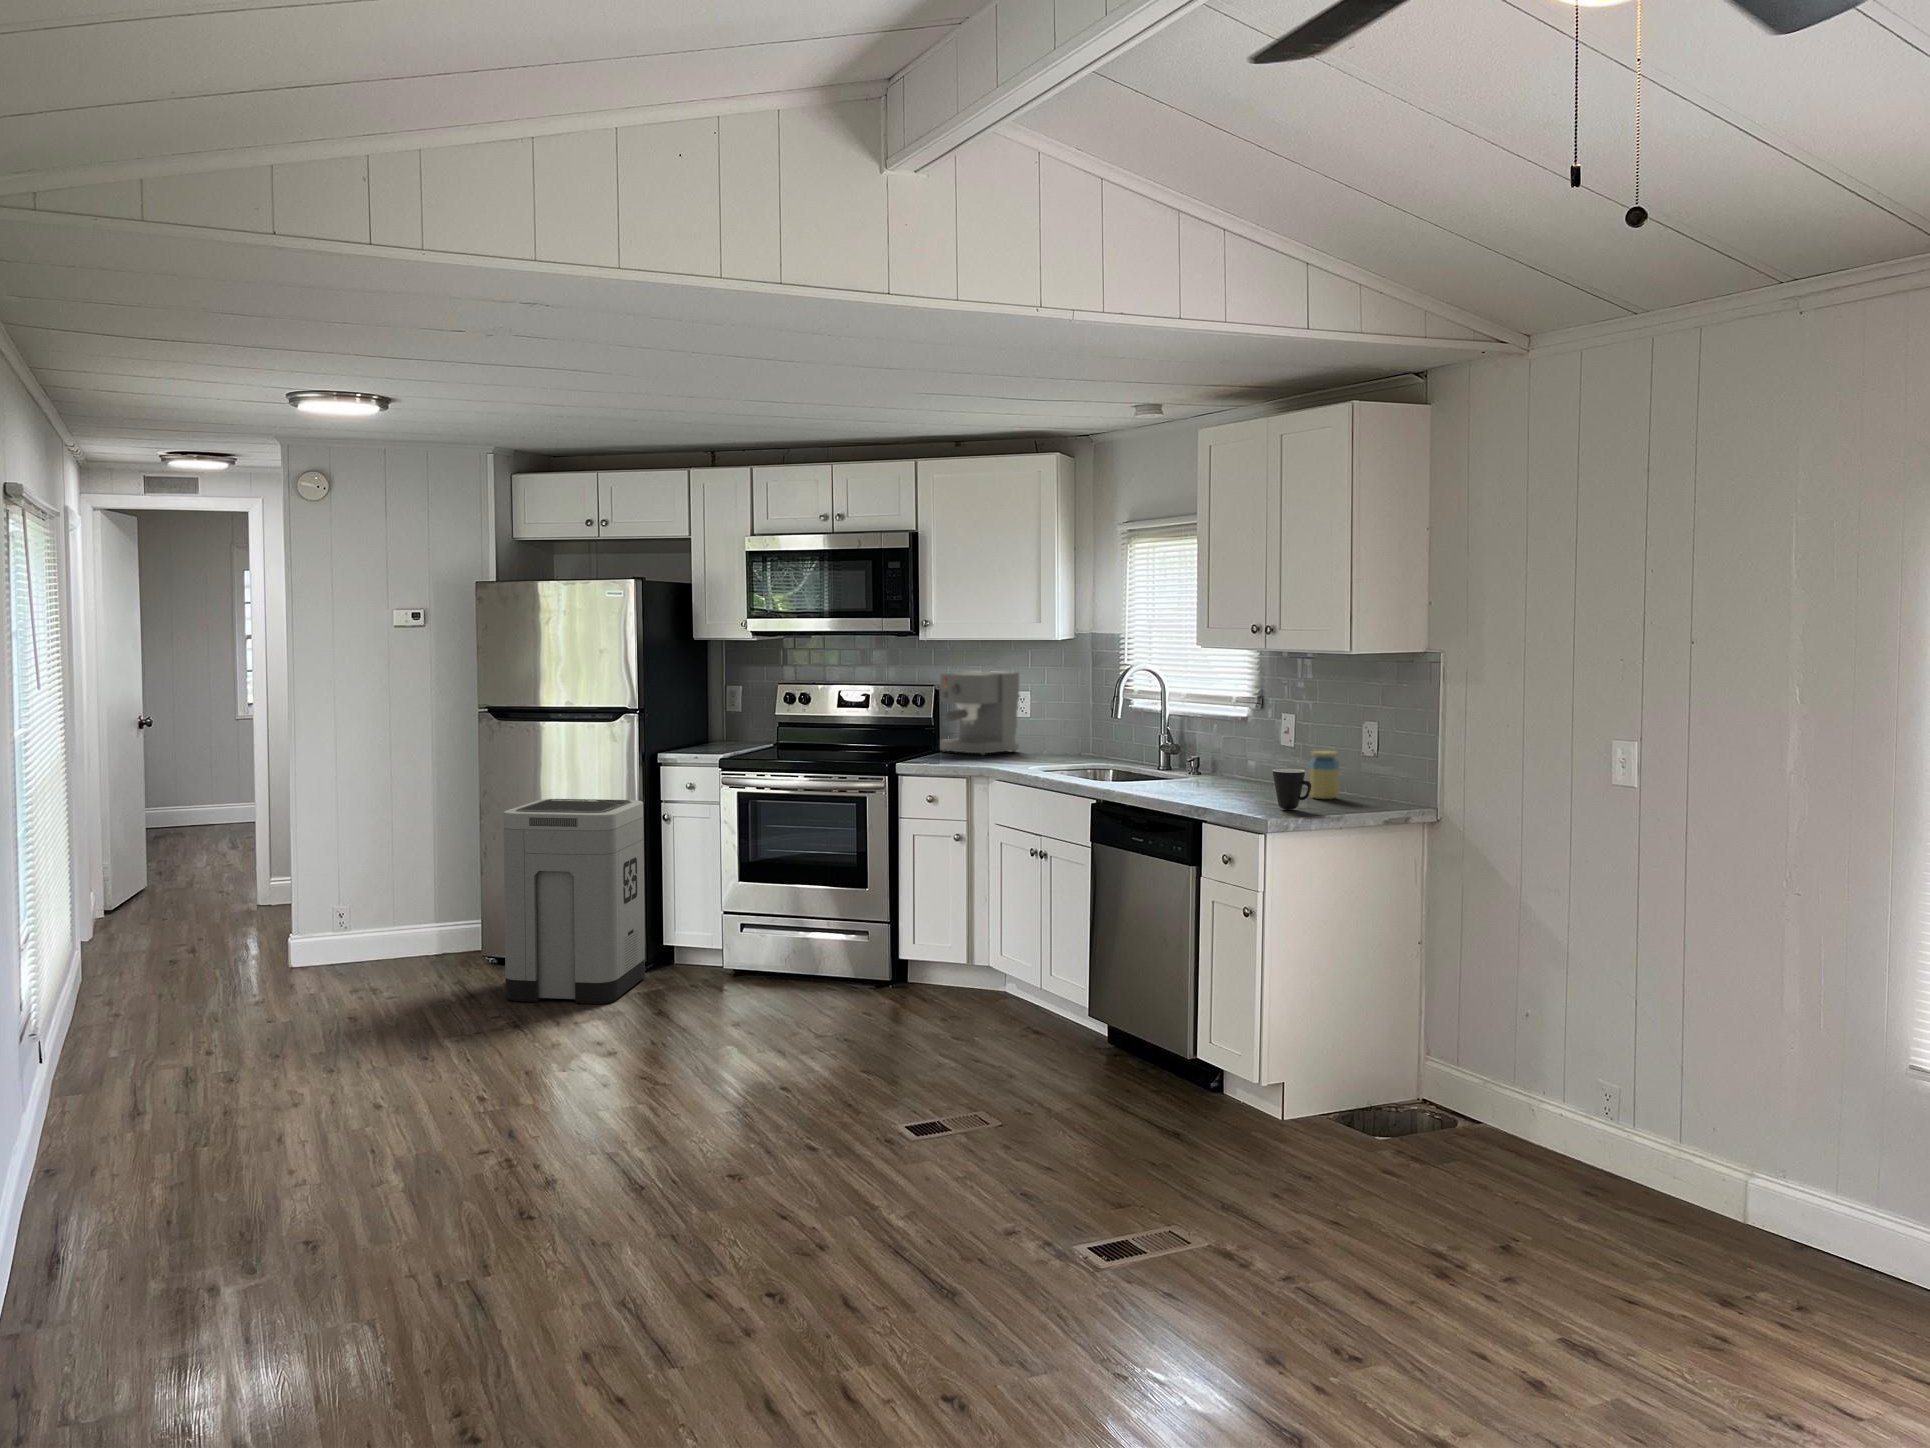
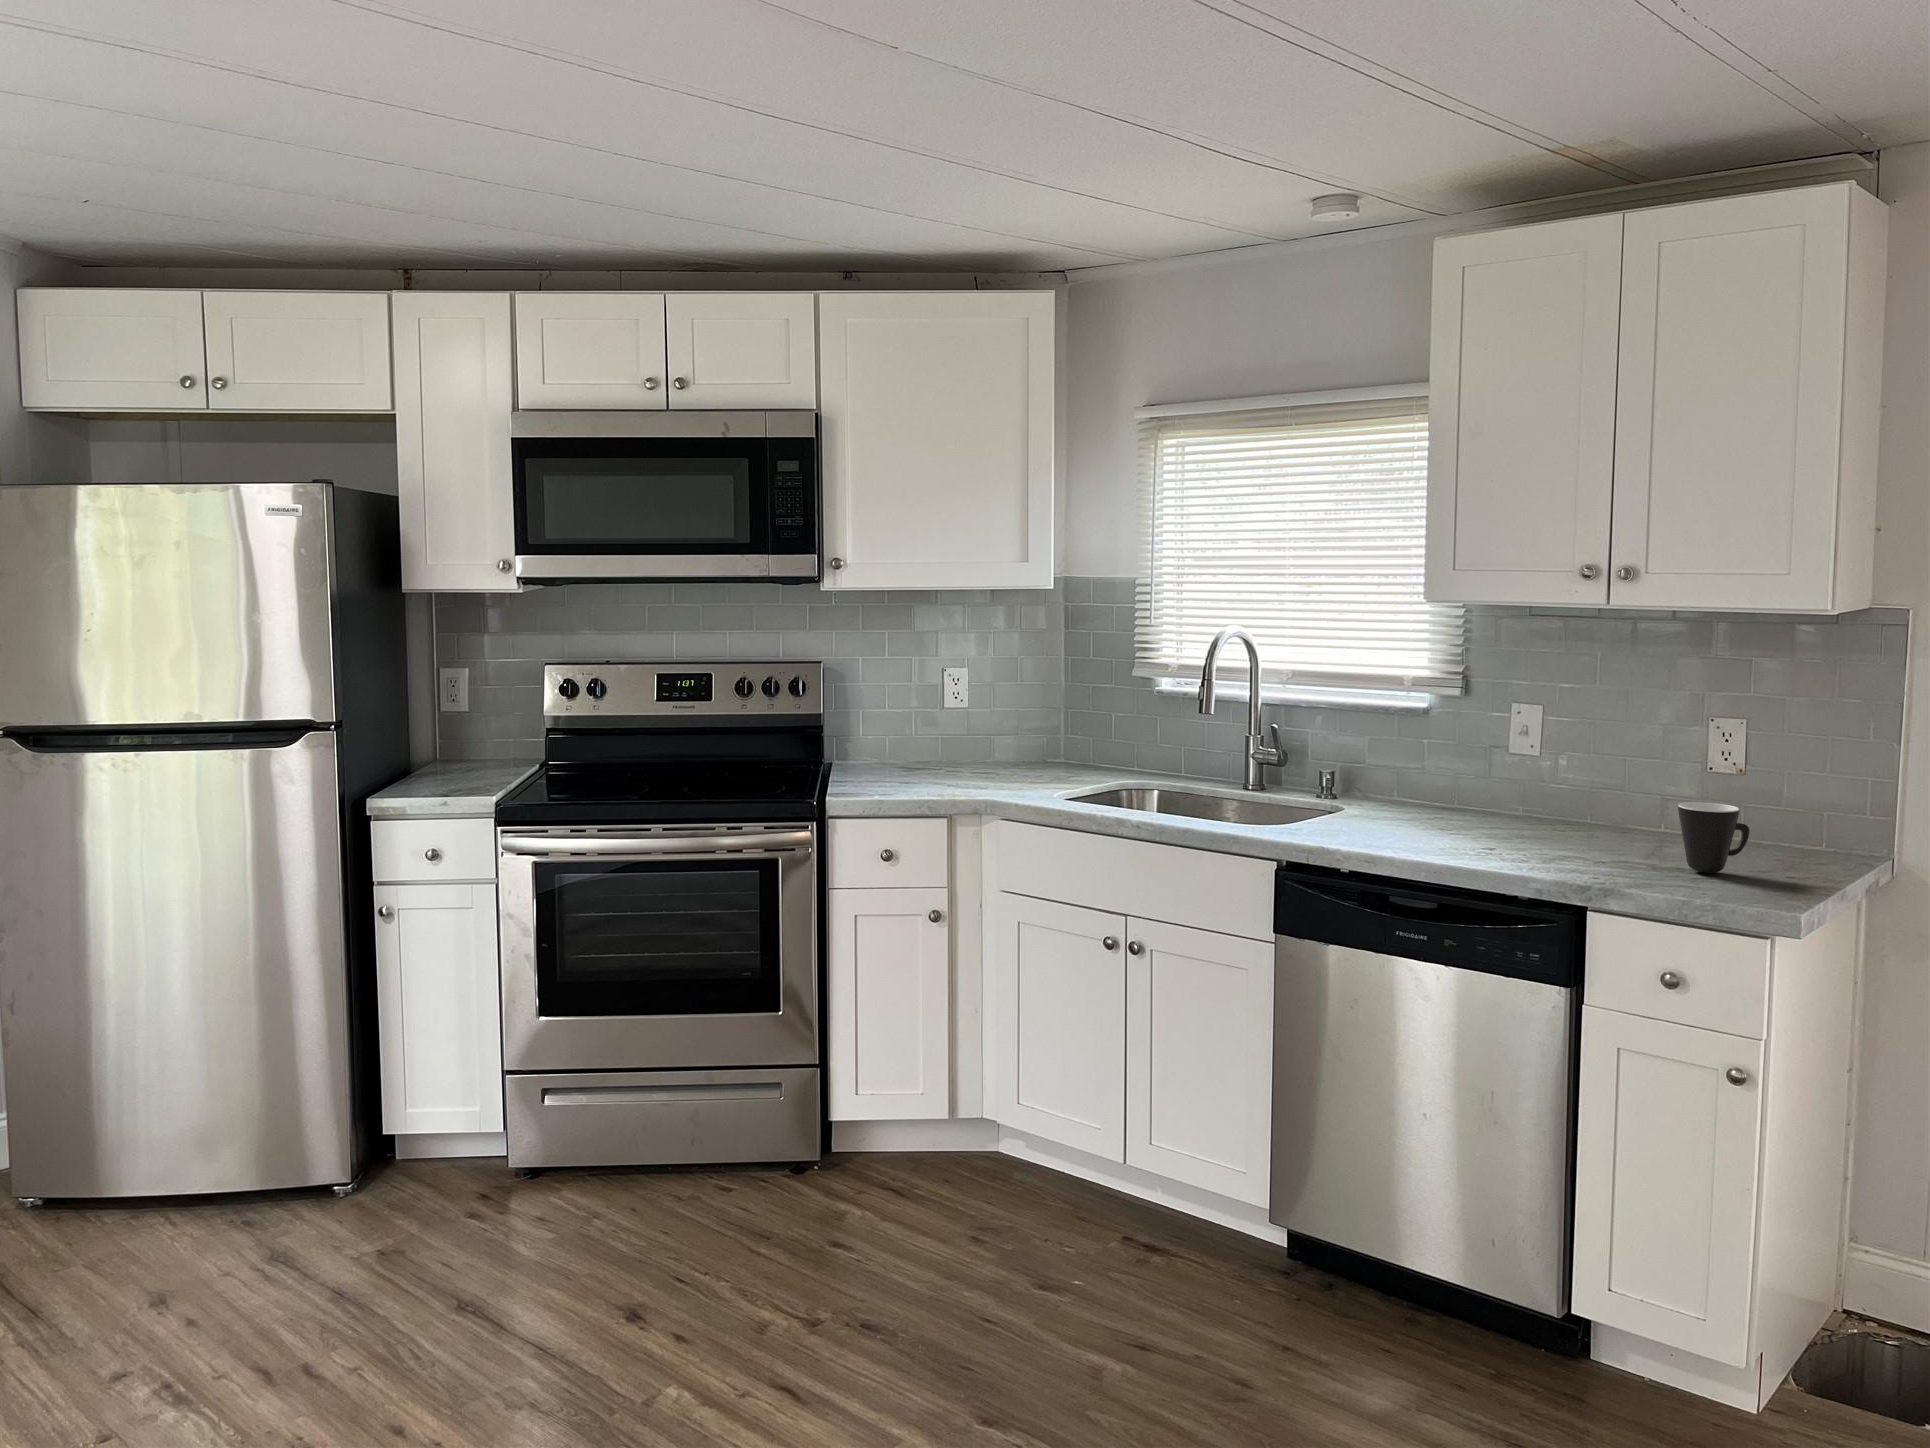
coffee maker: present [940,671,1019,755] -> none [836,638,951,772]
jar: present [1310,751,1339,799] -> none [1626,761,1678,840]
trash can: present [503,799,645,1004] -> none [80,894,369,1332]

